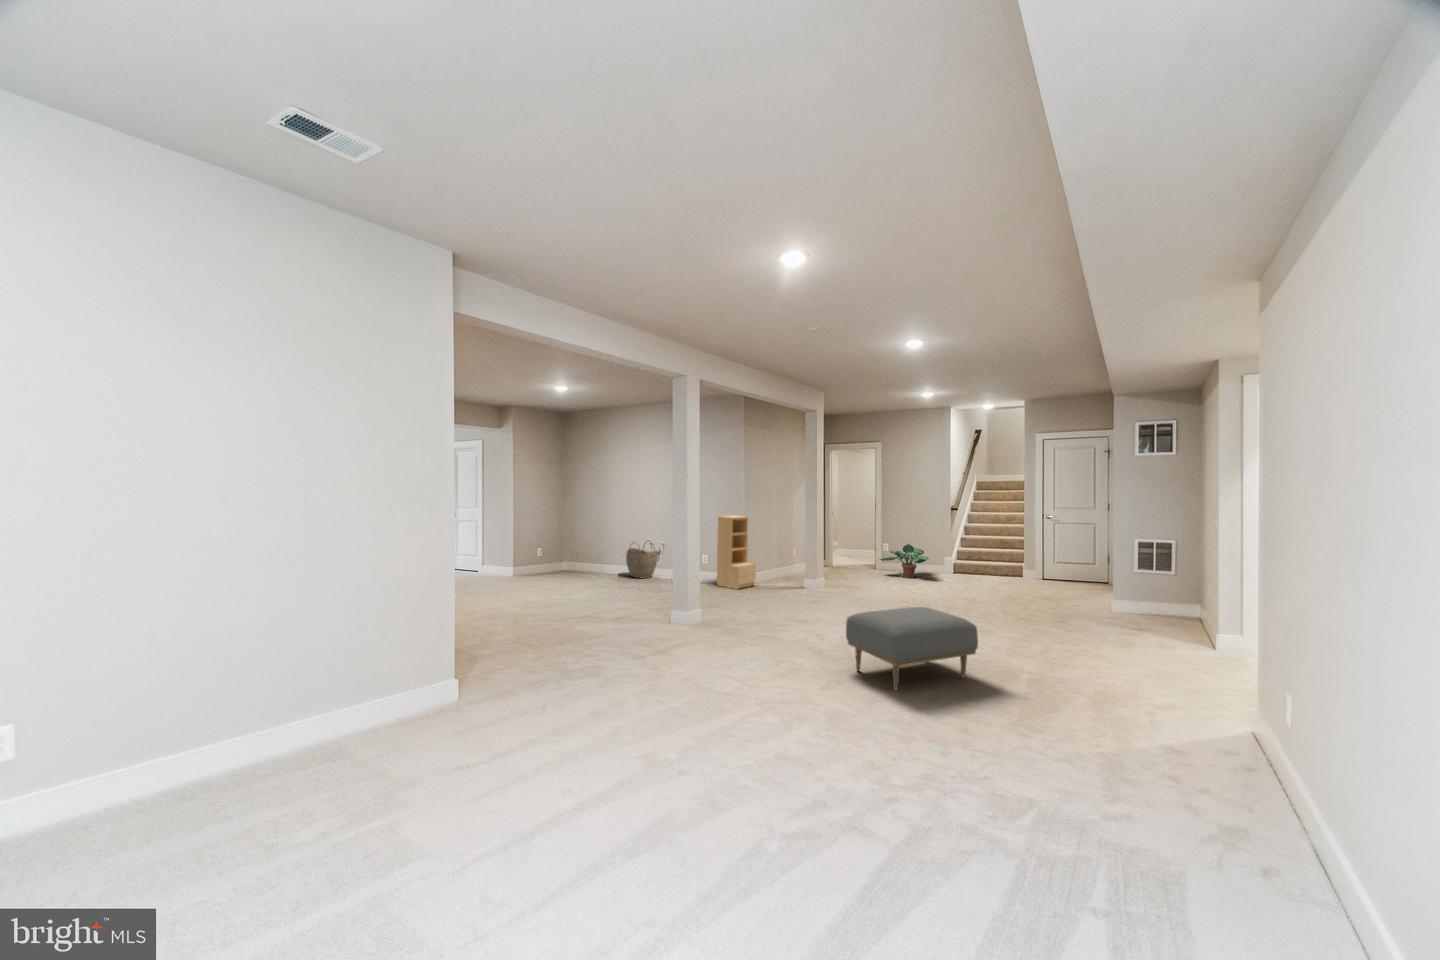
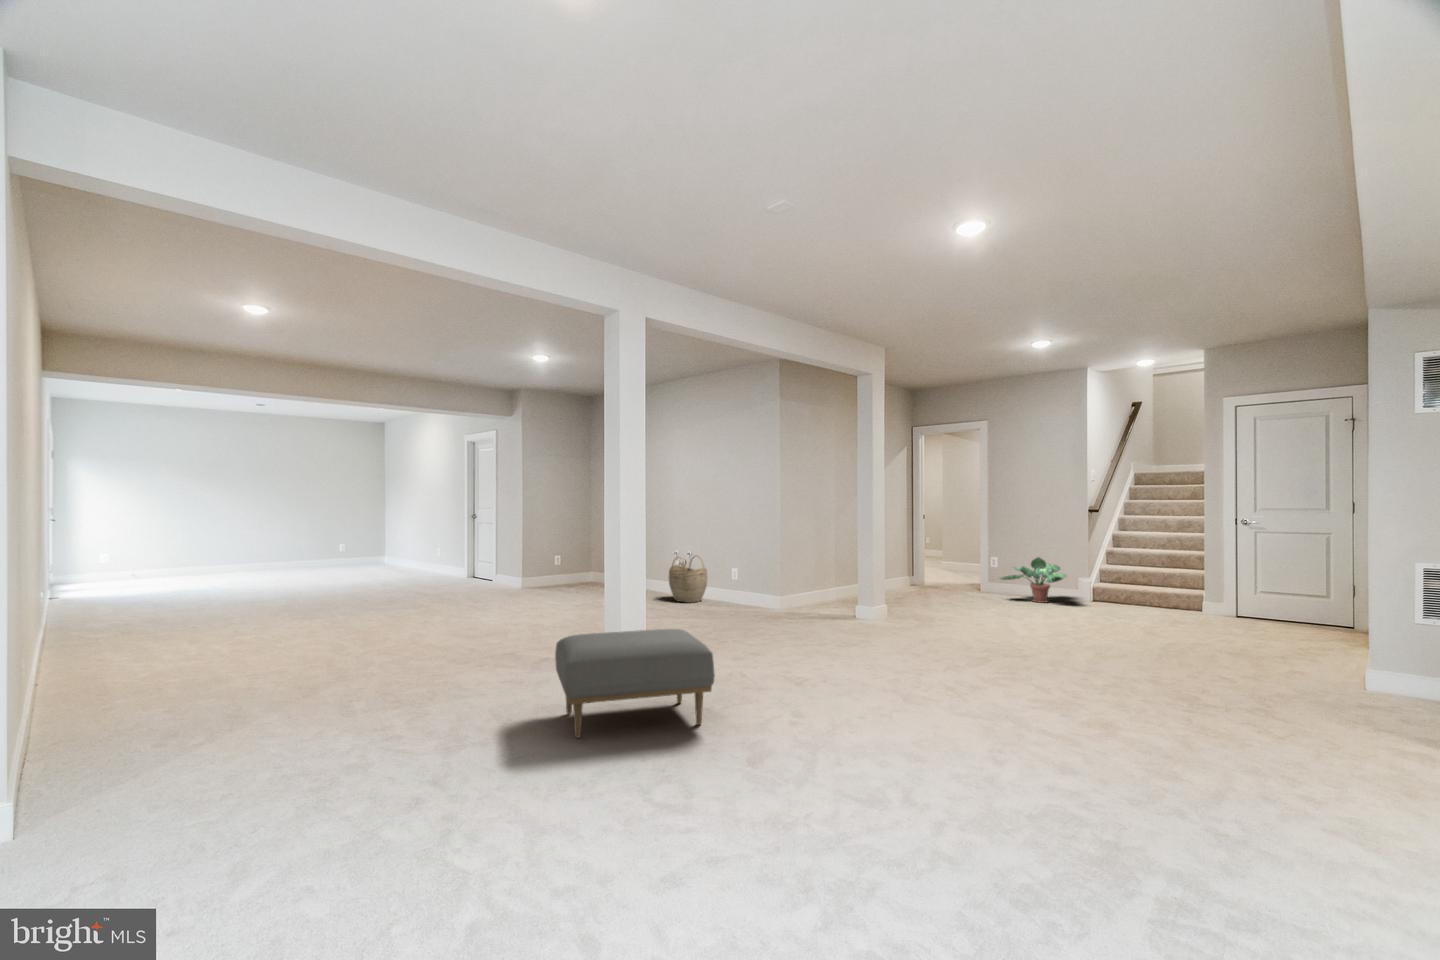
bookshelf: present [717,516,756,589] -> none [784,521,834,615]
ottoman: present [846,607,978,690] -> present [555,629,715,738]

